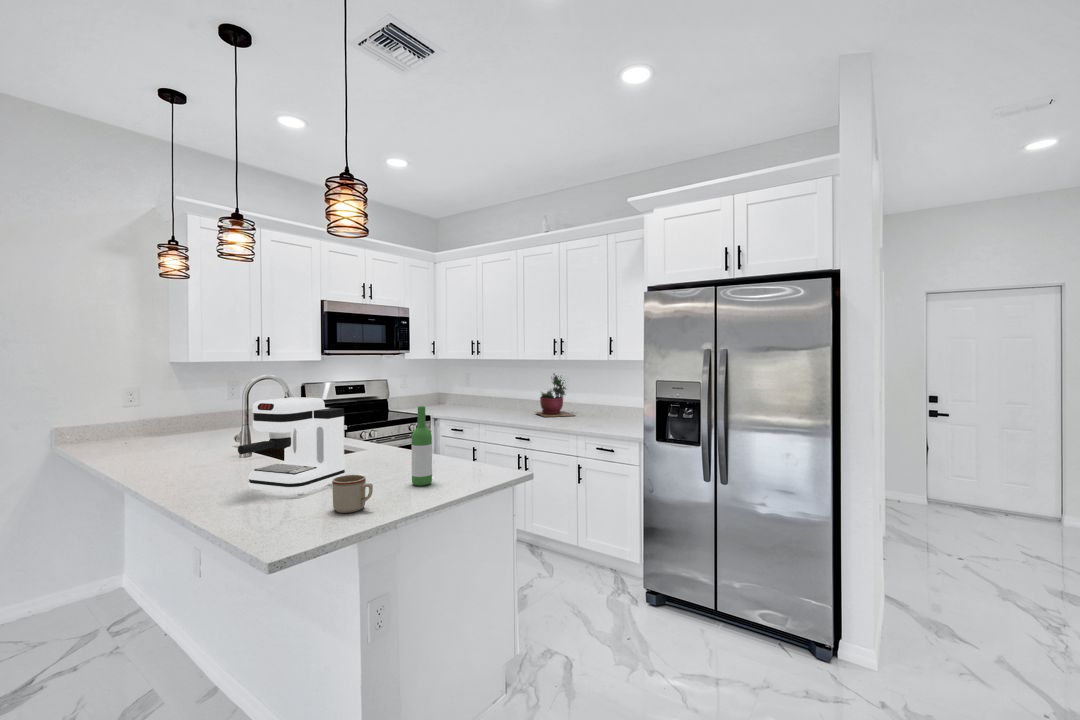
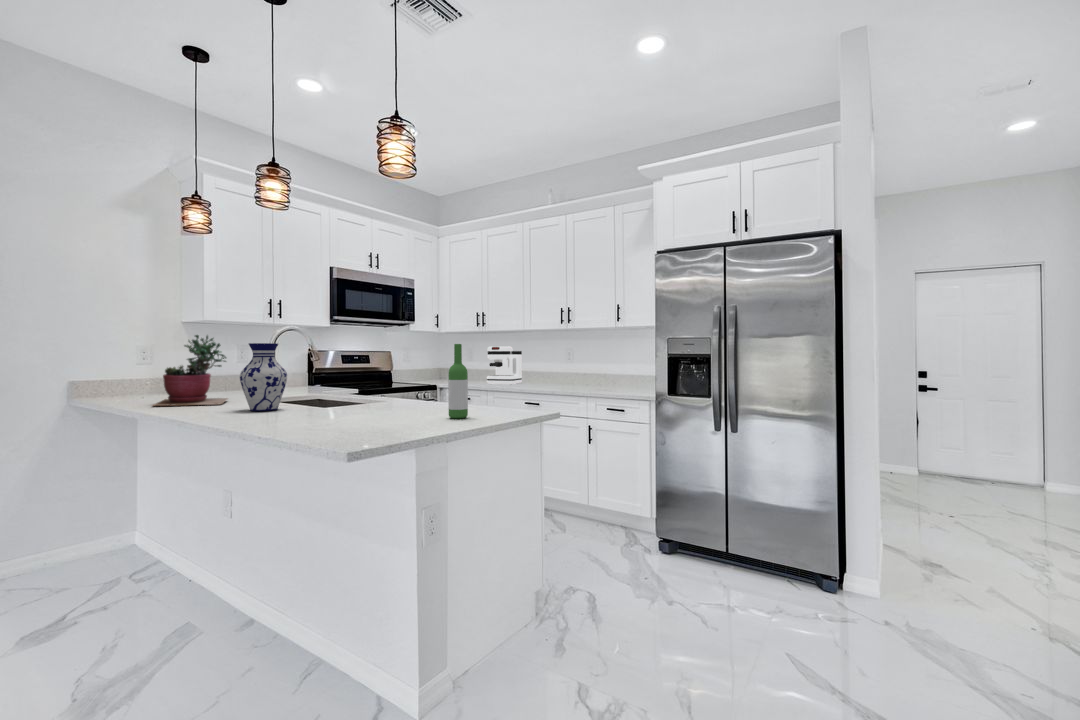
succulent plant: present [536,374,574,417] -> present [153,335,228,406]
coffee maker: present [238,397,345,495] -> present [487,346,522,385]
vase: none [204,398,255,470] -> present [240,343,287,411]
mug: present [332,475,373,513] -> none [385,399,423,430]

